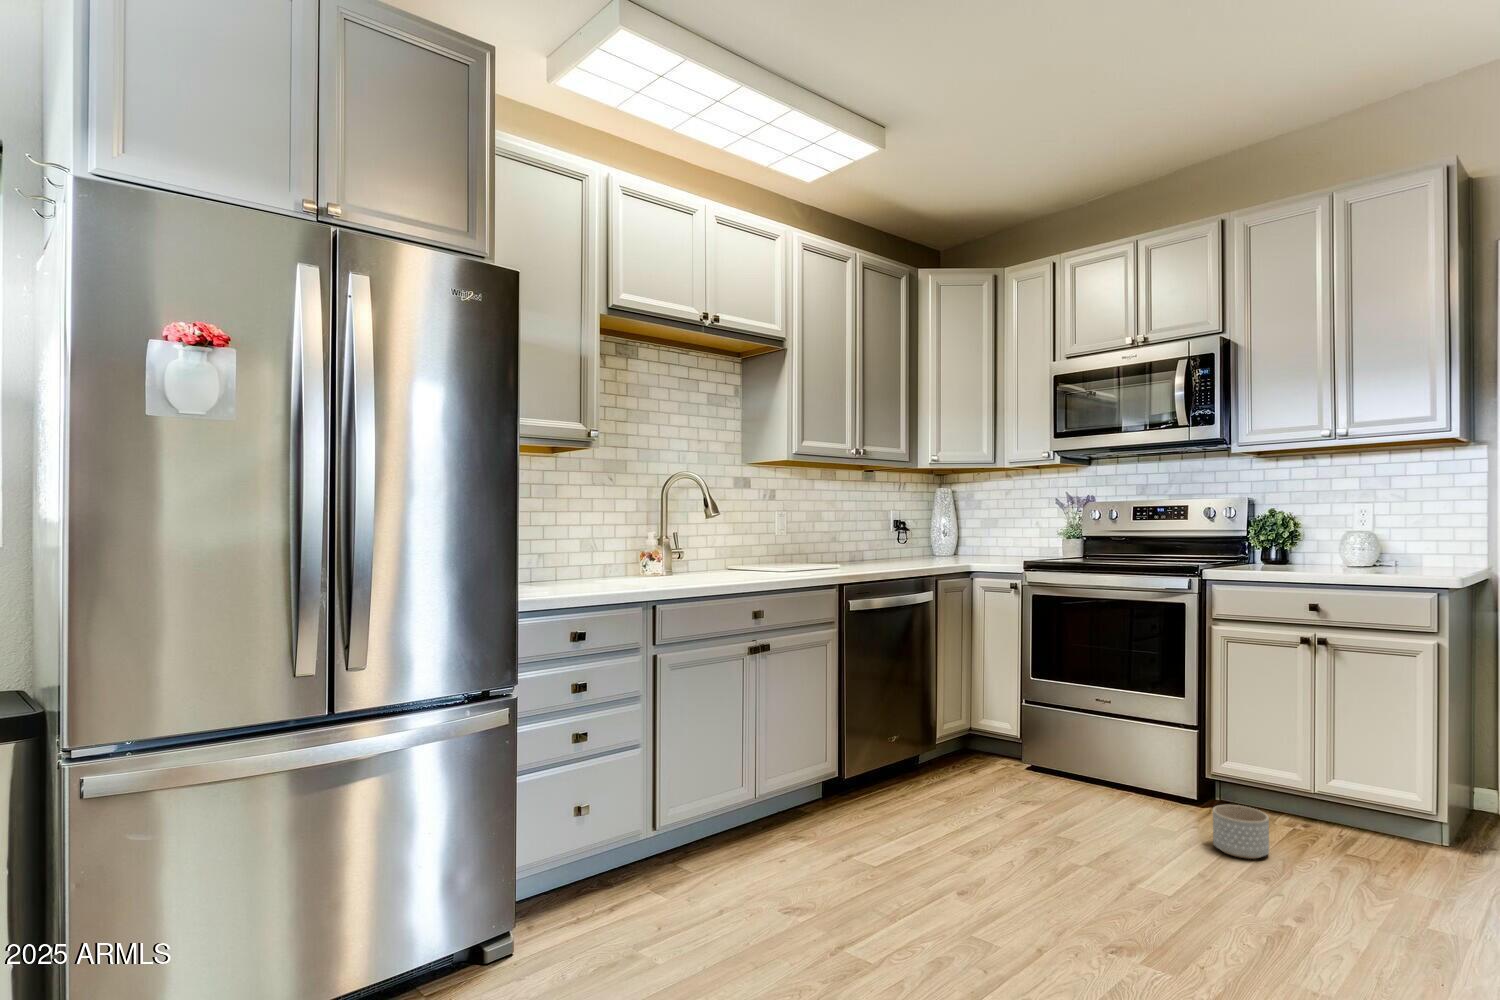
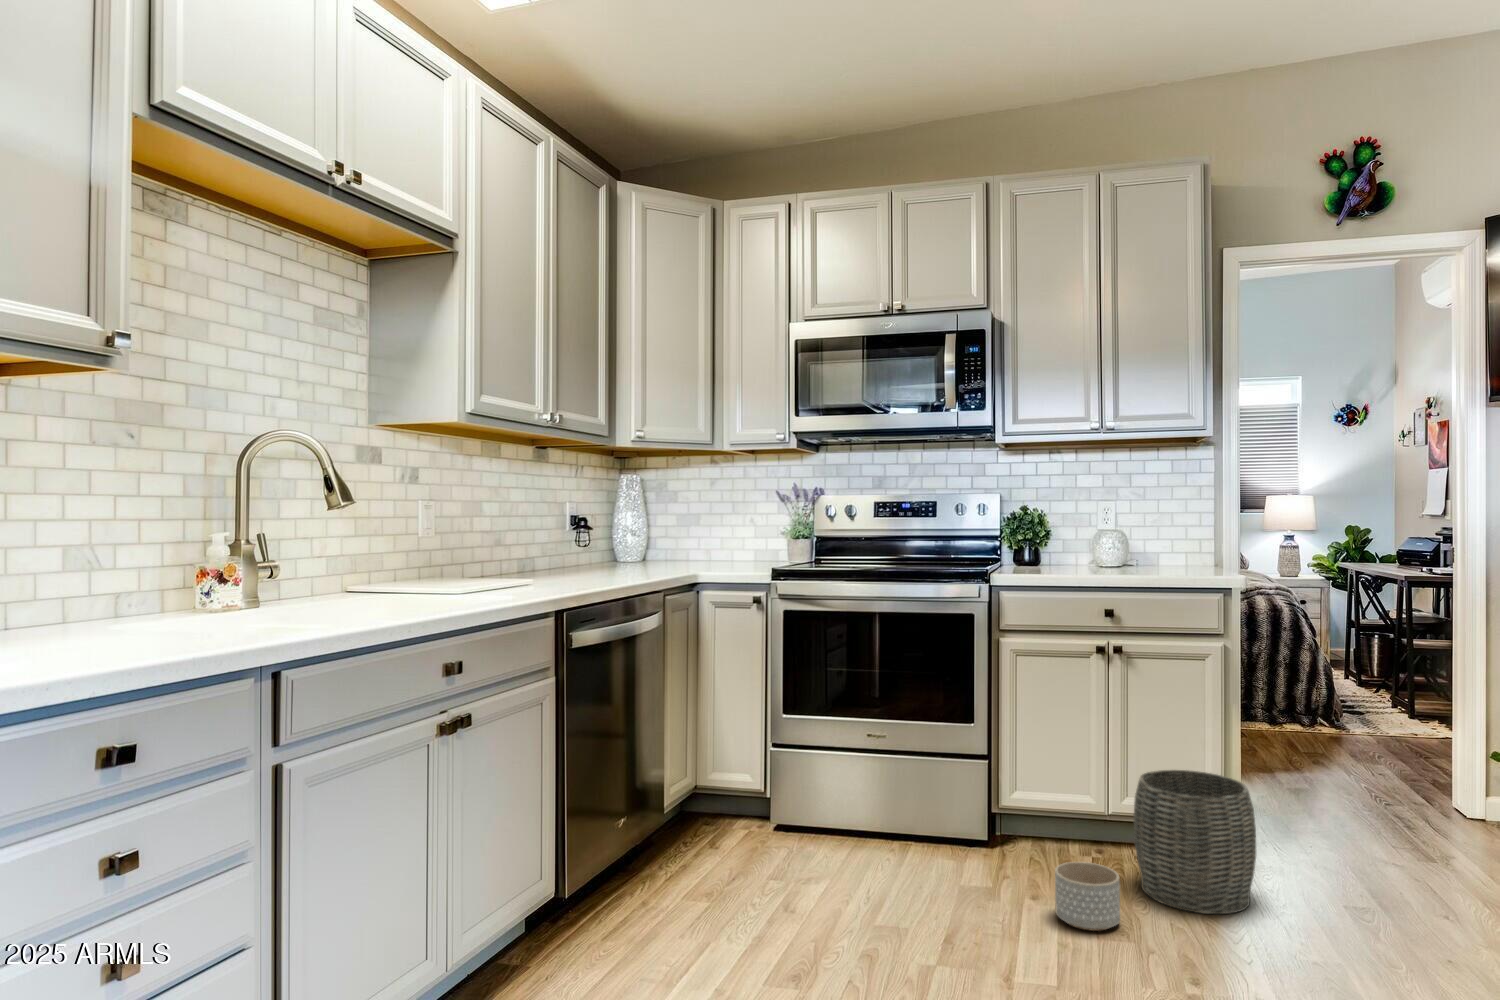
woven basket: none [1310,747,1428,872] -> present [1134,770,1256,914]

